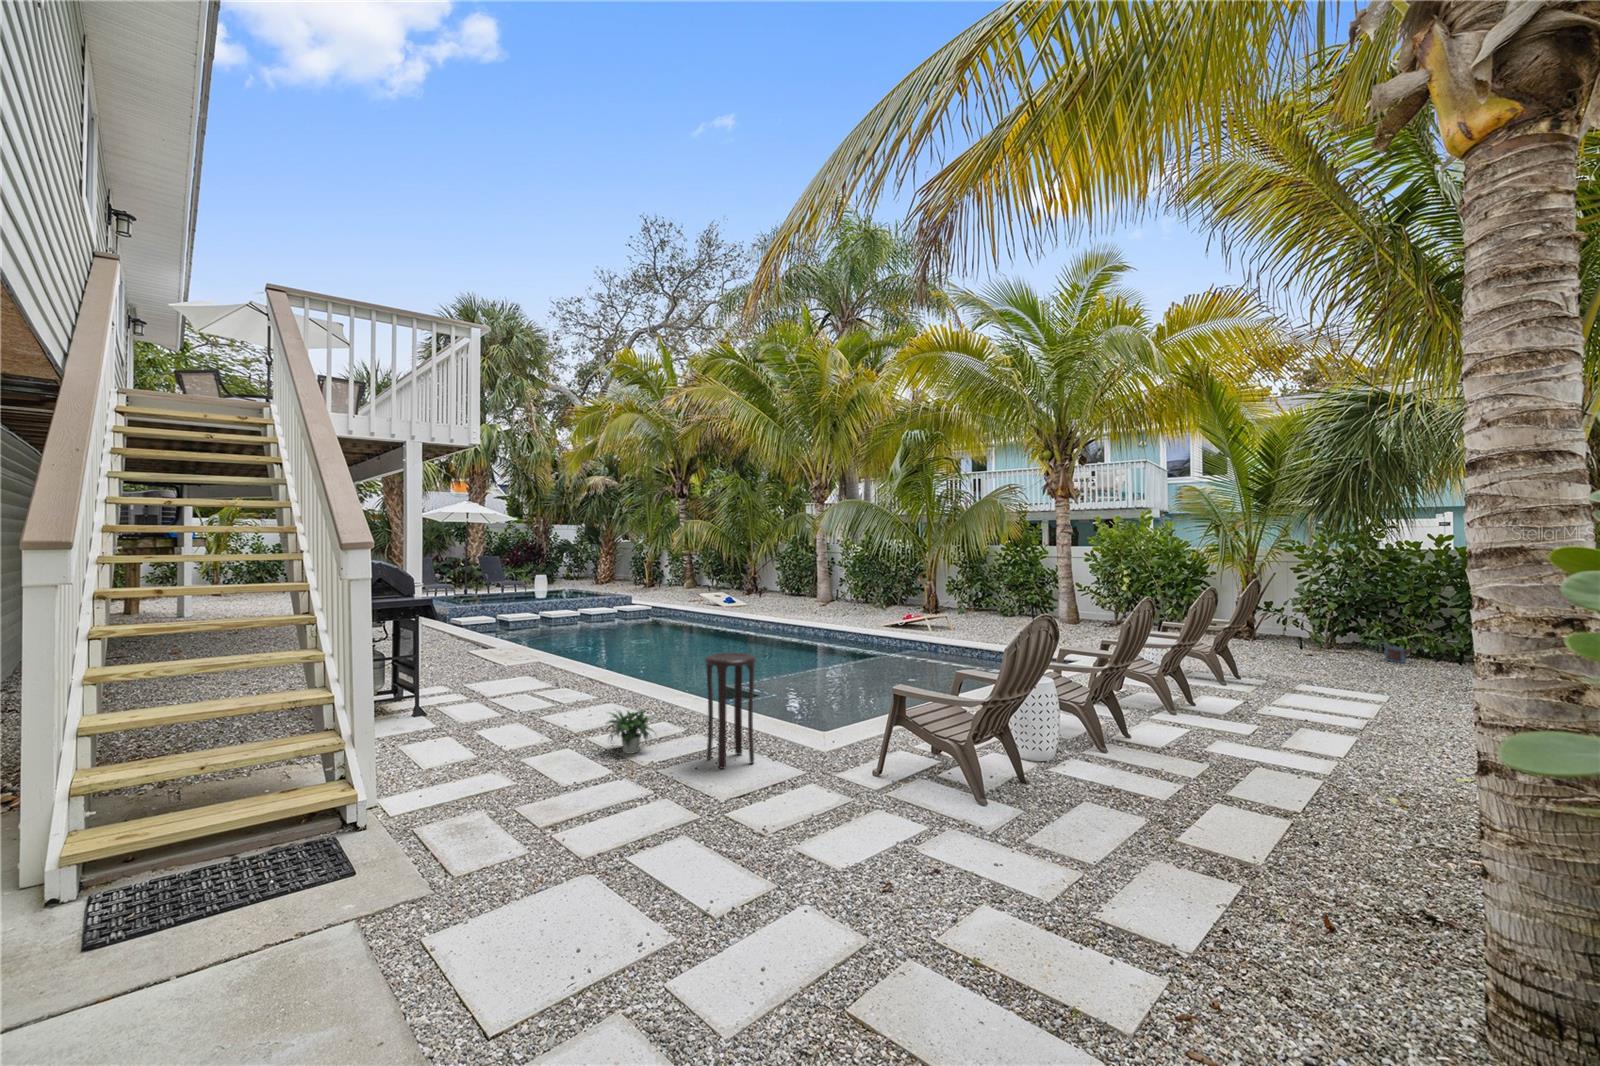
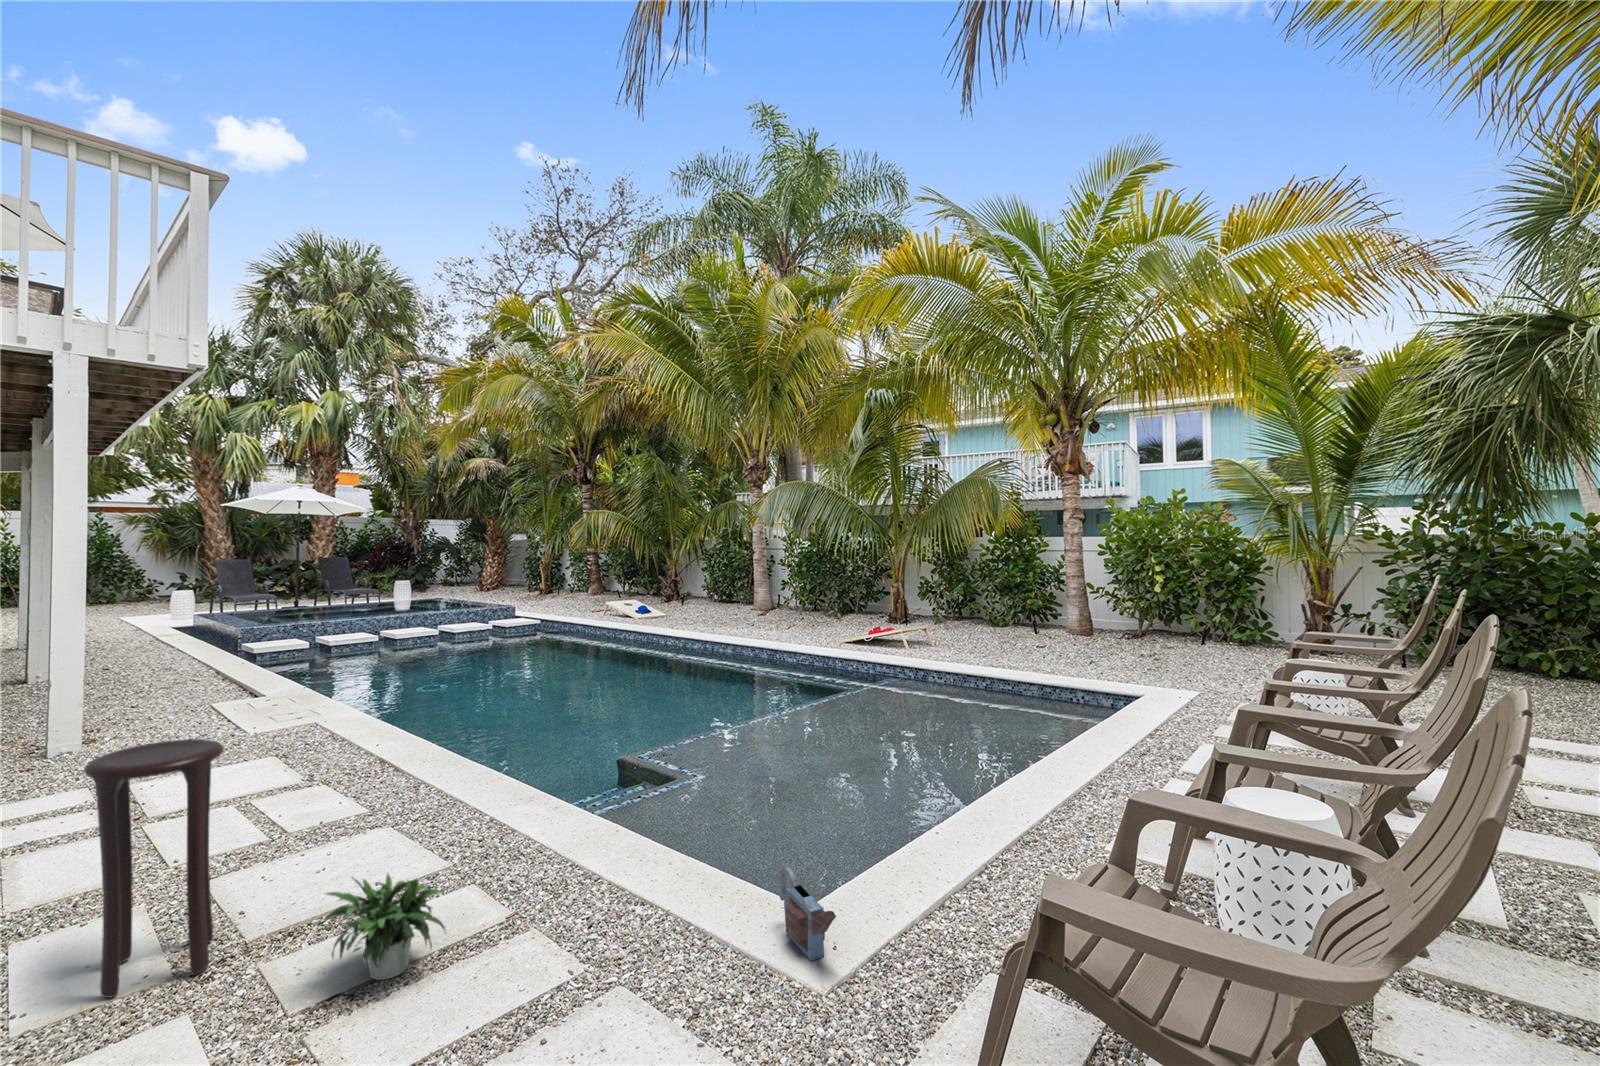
watering can: present [1379,642,1415,663] -> present [780,867,836,961]
stool: present [705,653,756,769] -> present [84,739,224,998]

